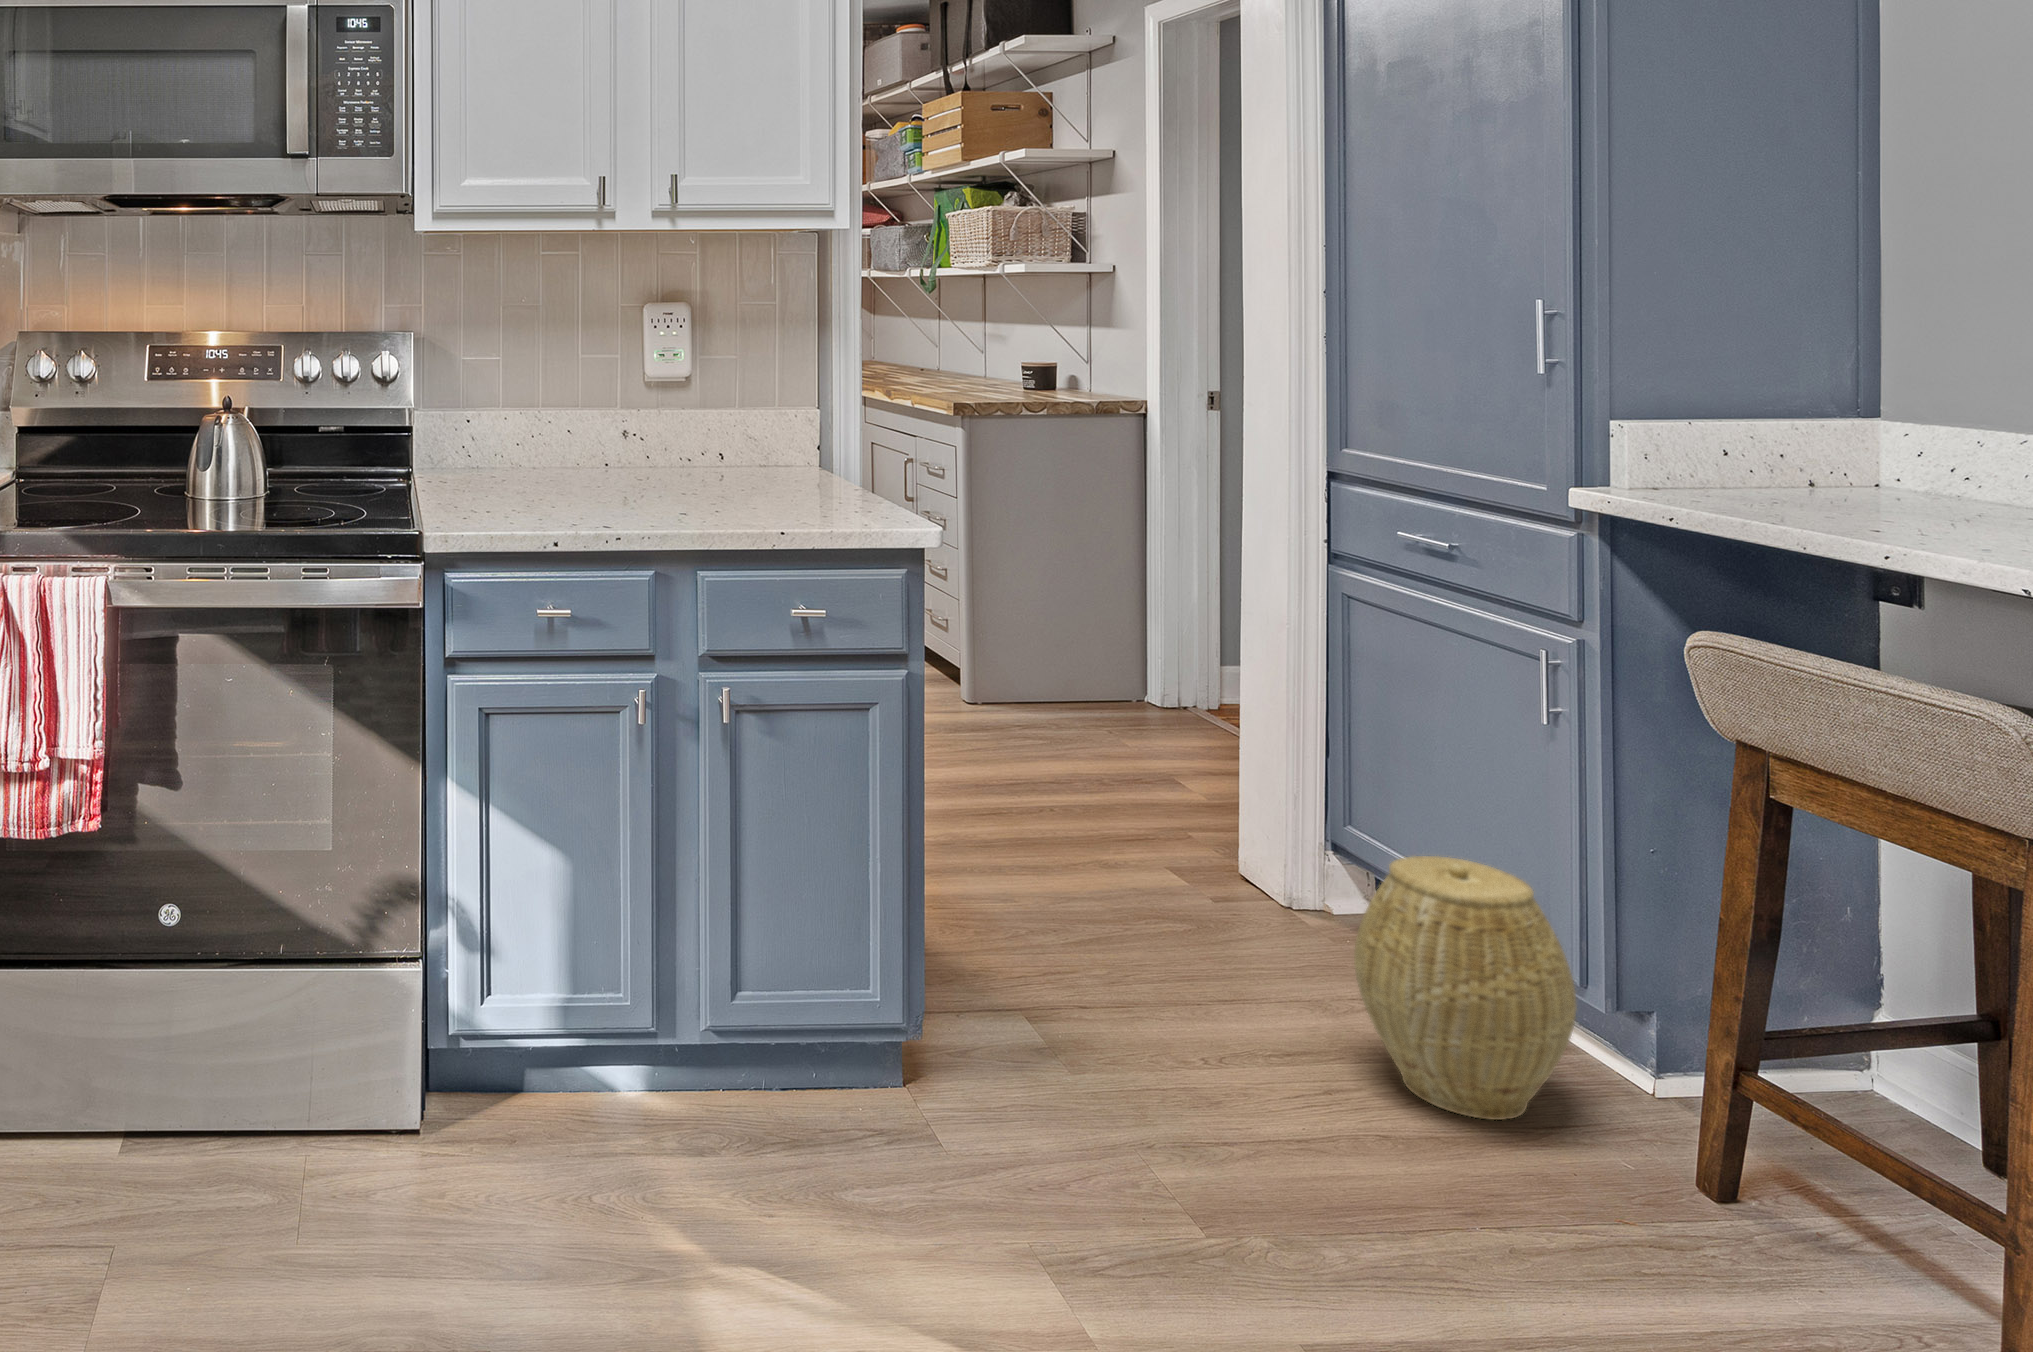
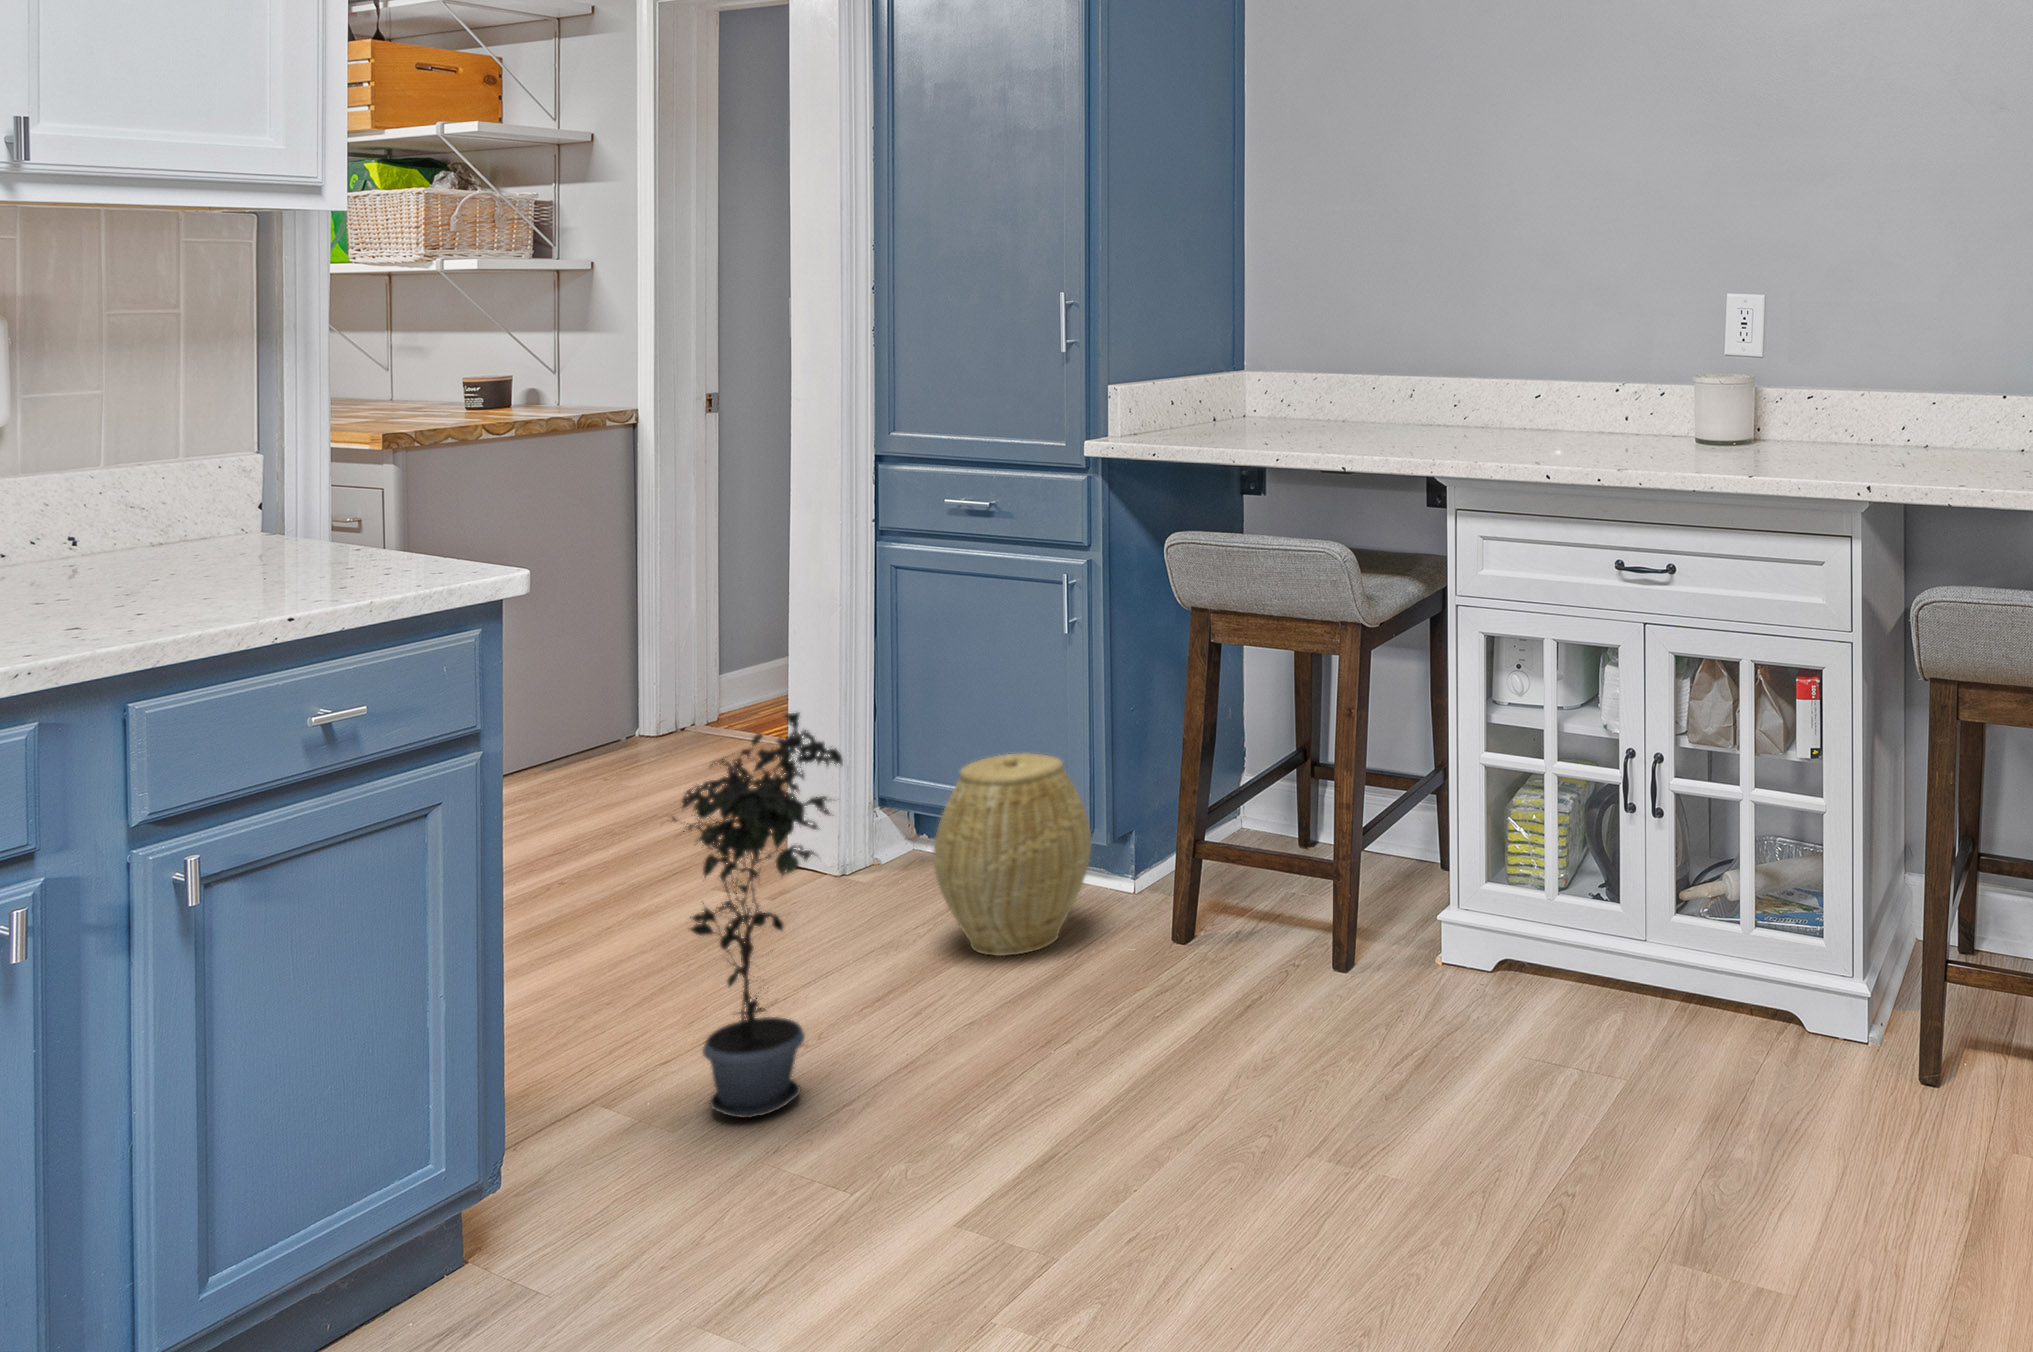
potted plant: none [995,757,1191,1199] -> present [672,713,843,1118]

